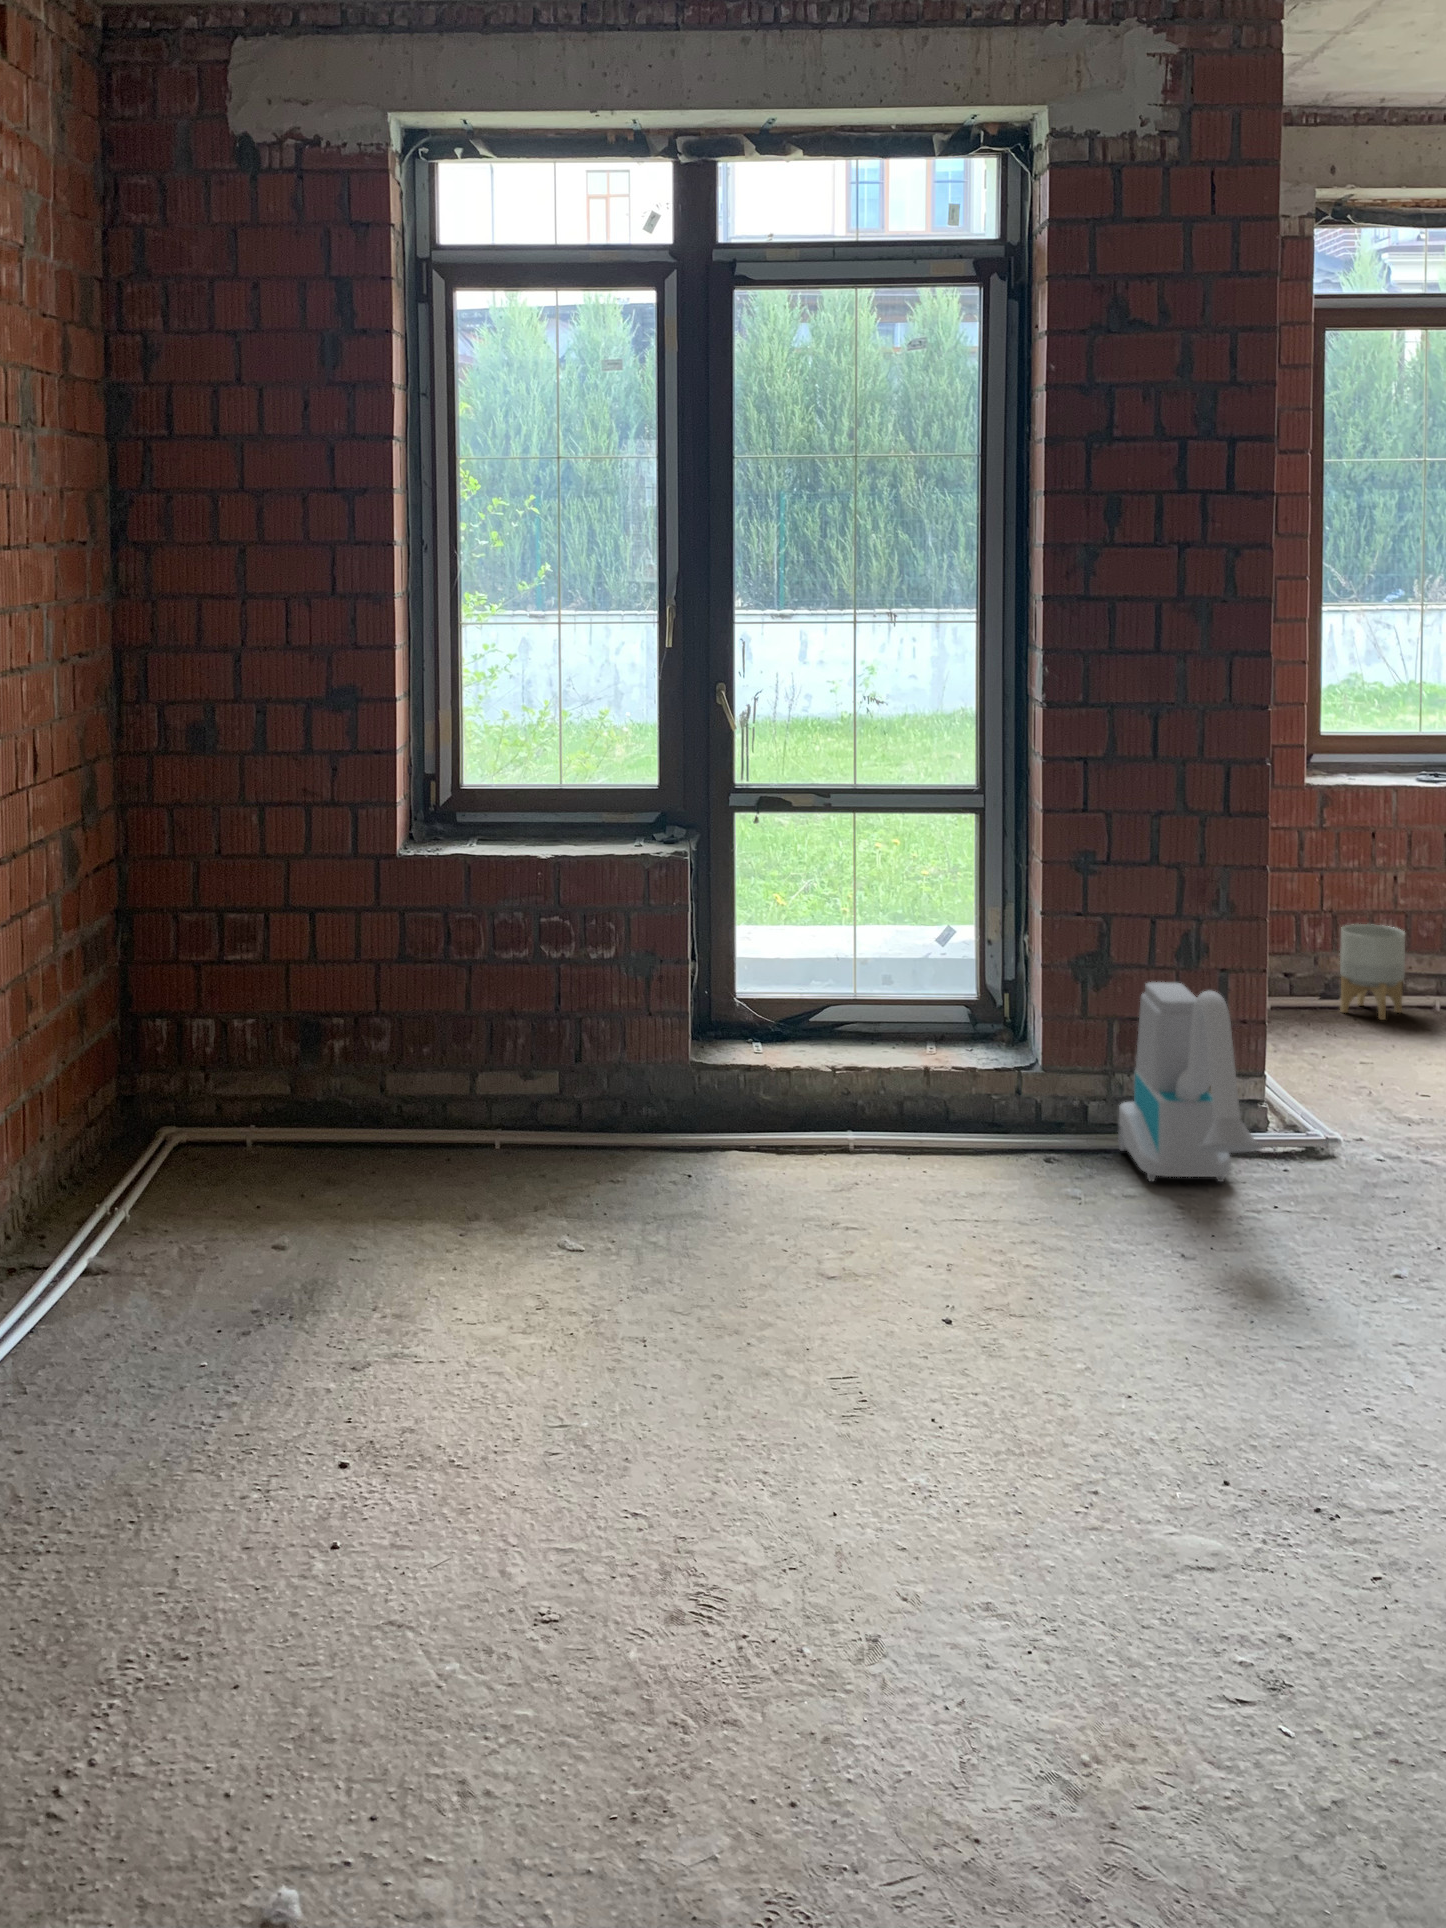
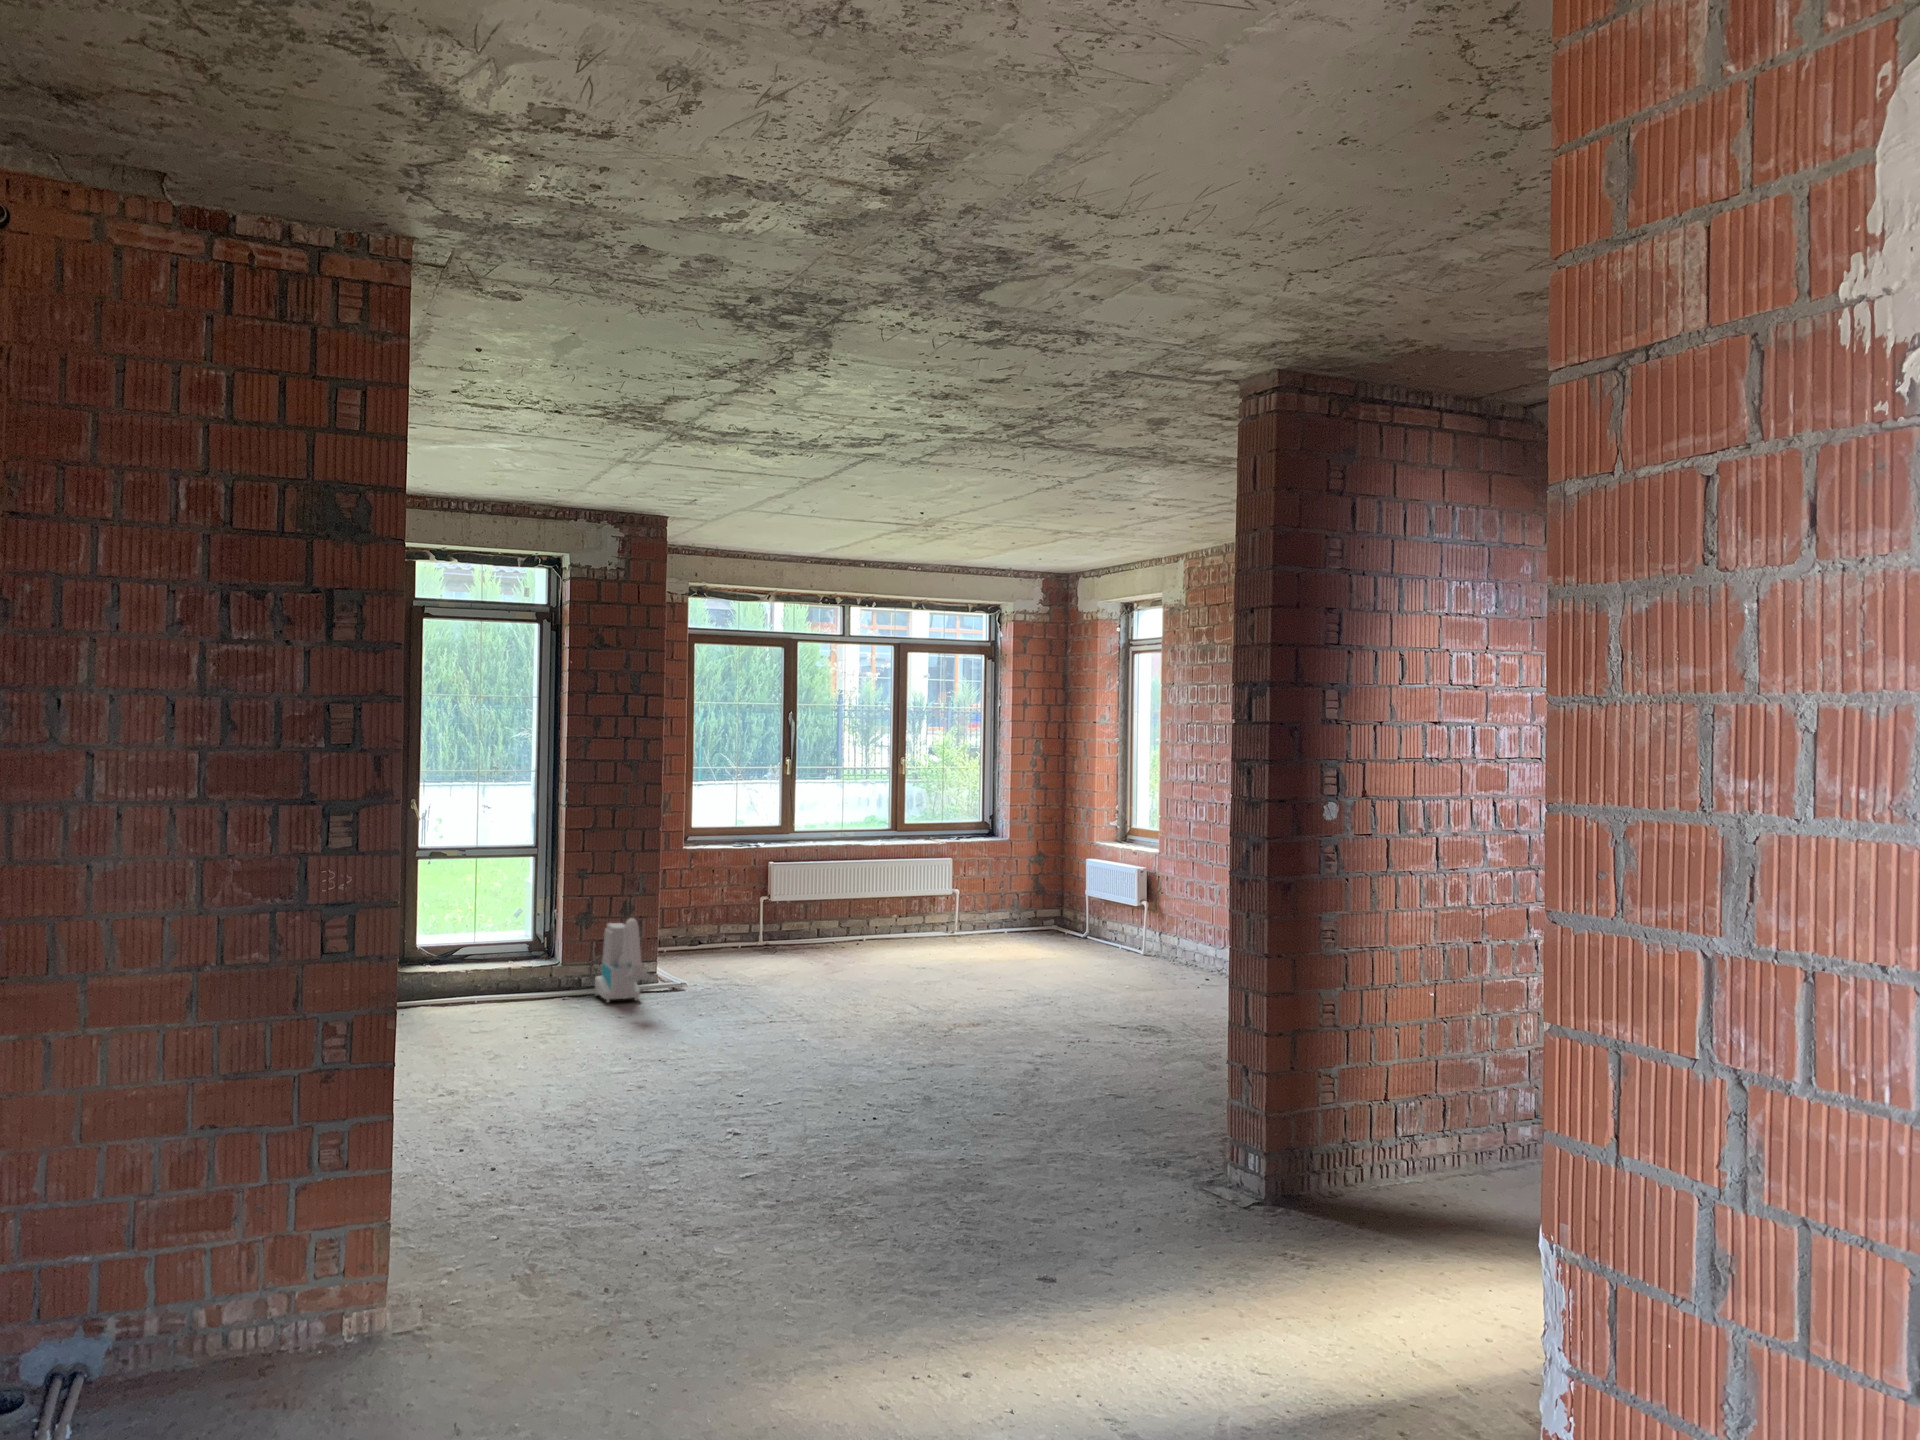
planter: present [1340,924,1405,1020] -> none [698,911,726,952]

